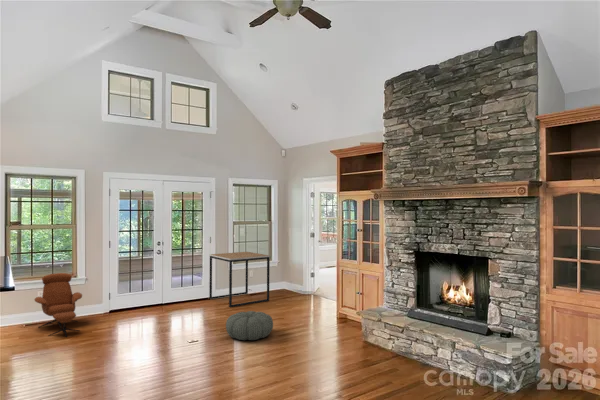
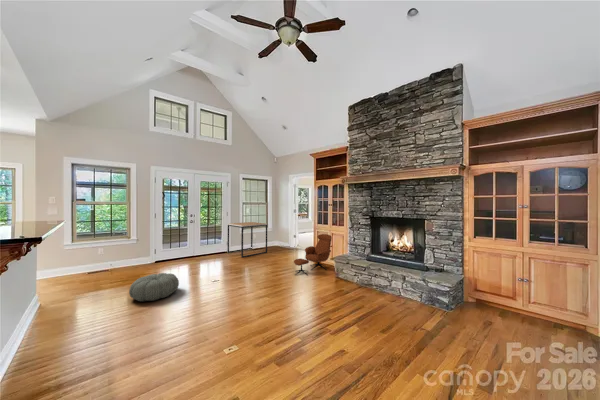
lounge chair: present [35,273,82,337] -> present [294,234,332,274]
pouf: present [226,311,273,340] -> present [129,273,179,301]

